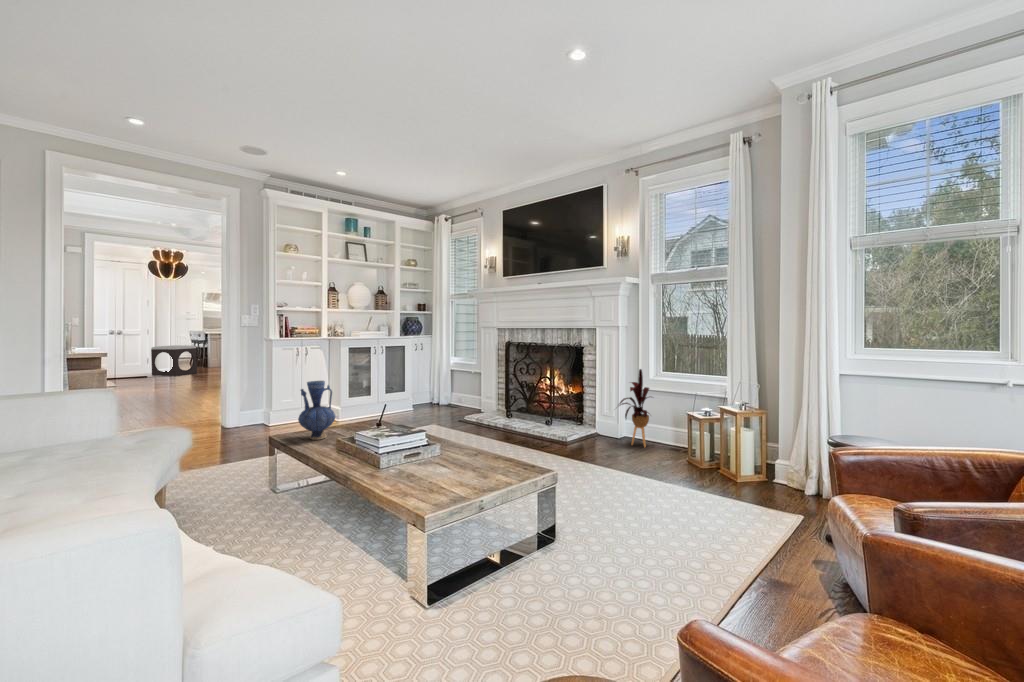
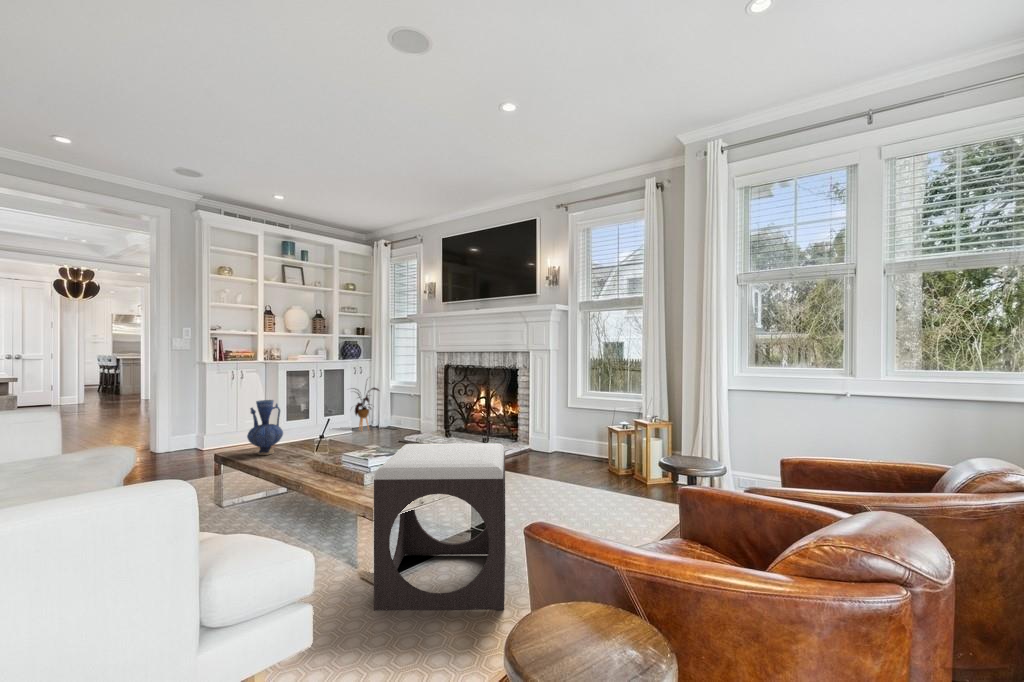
footstool: present [151,345,197,376] -> present [374,443,506,611]
house plant: present [620,369,649,447] -> present [355,388,379,431]

